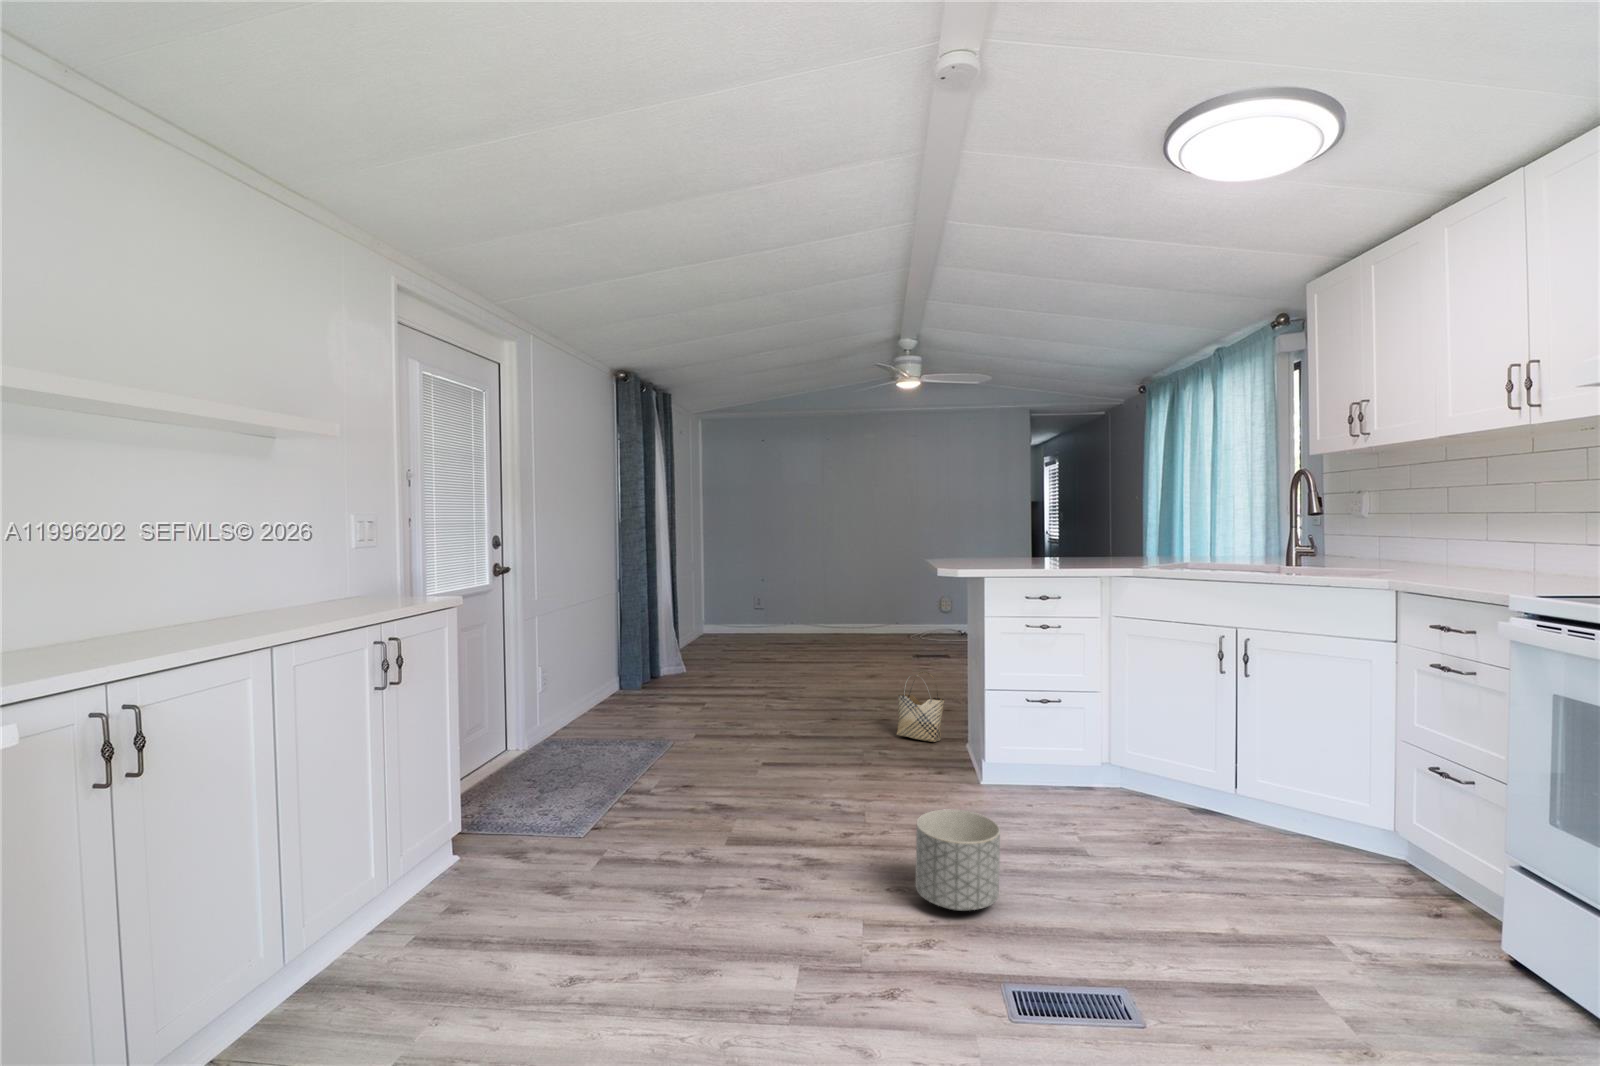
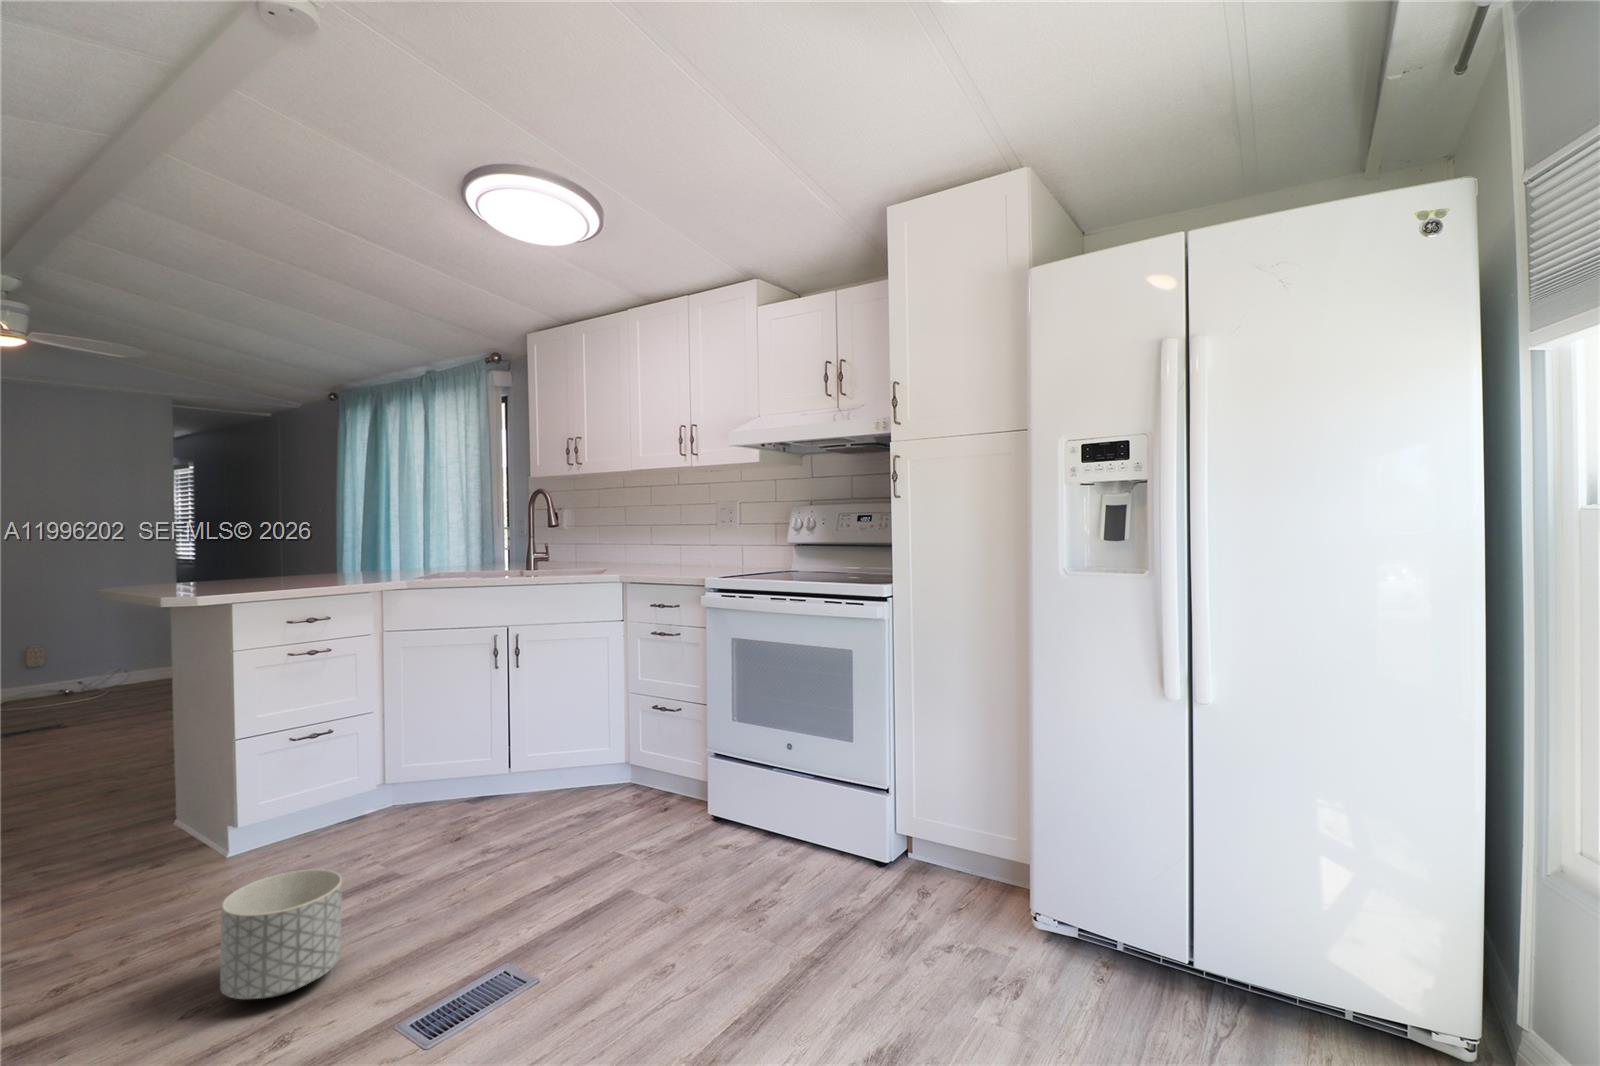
woven basket: present [897,672,945,742] -> none [43,744,135,843]

